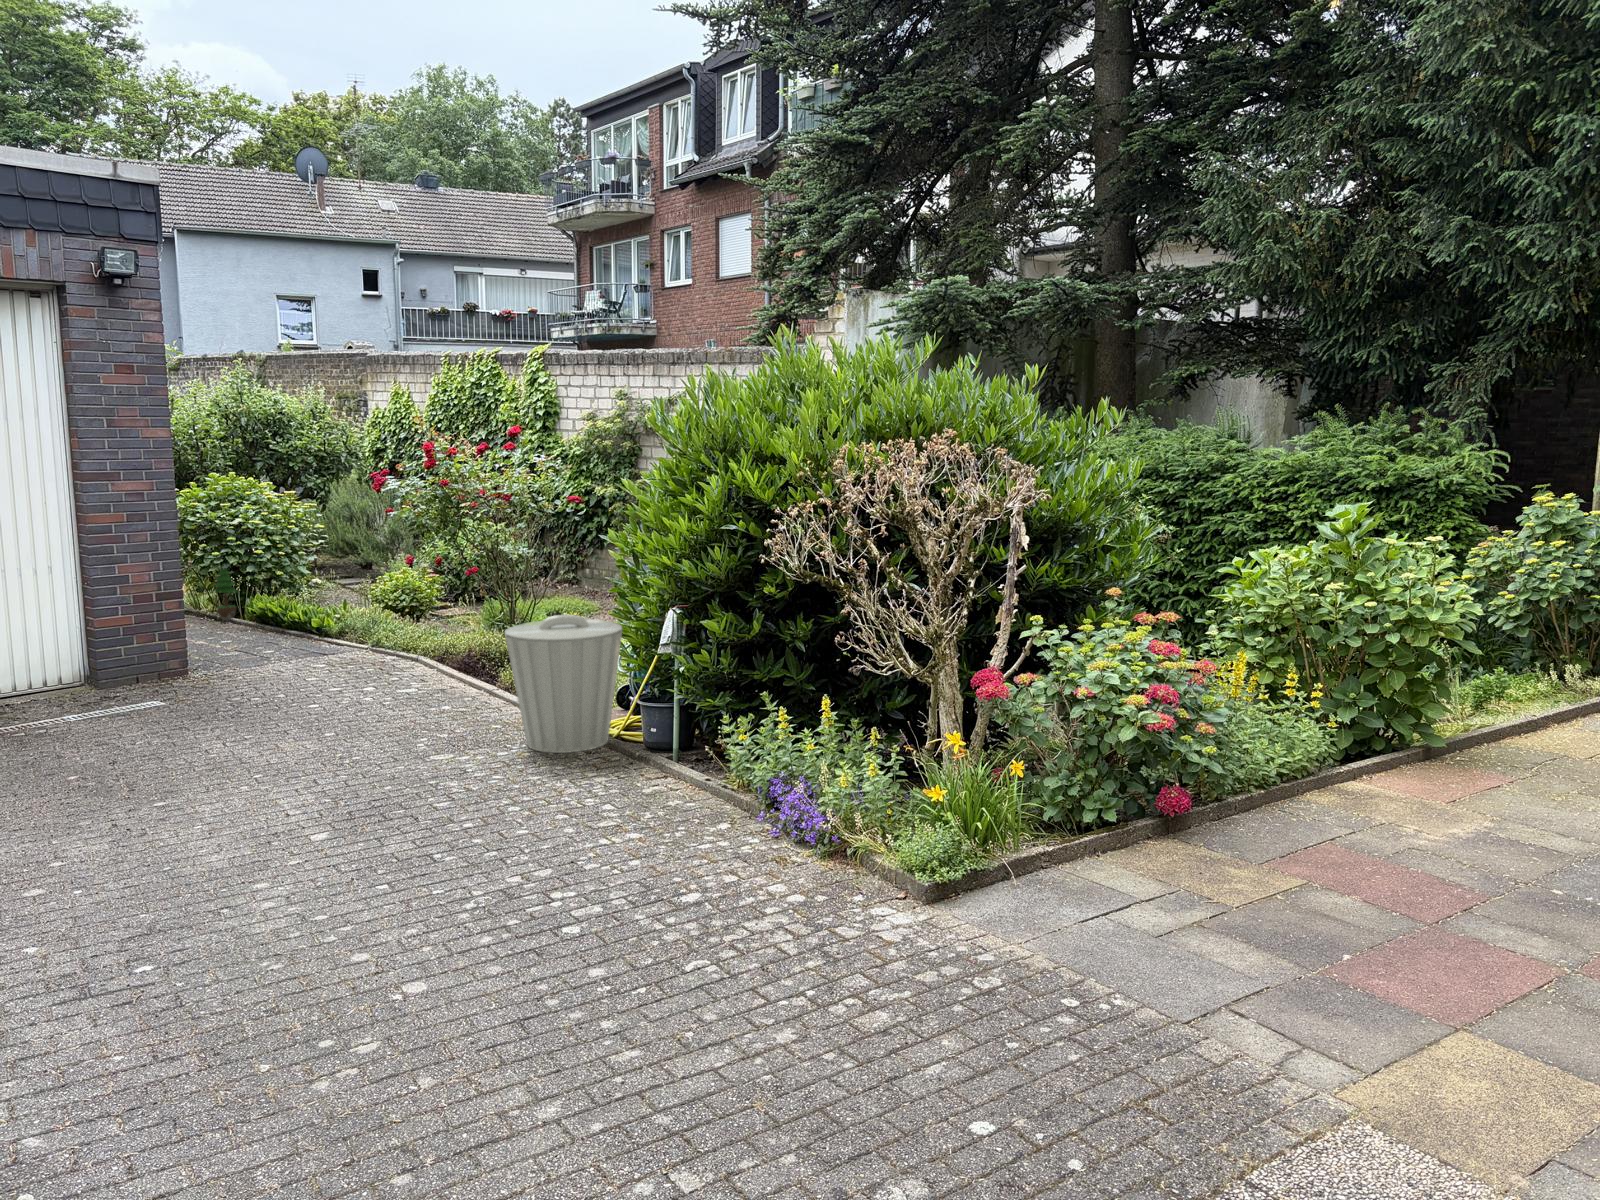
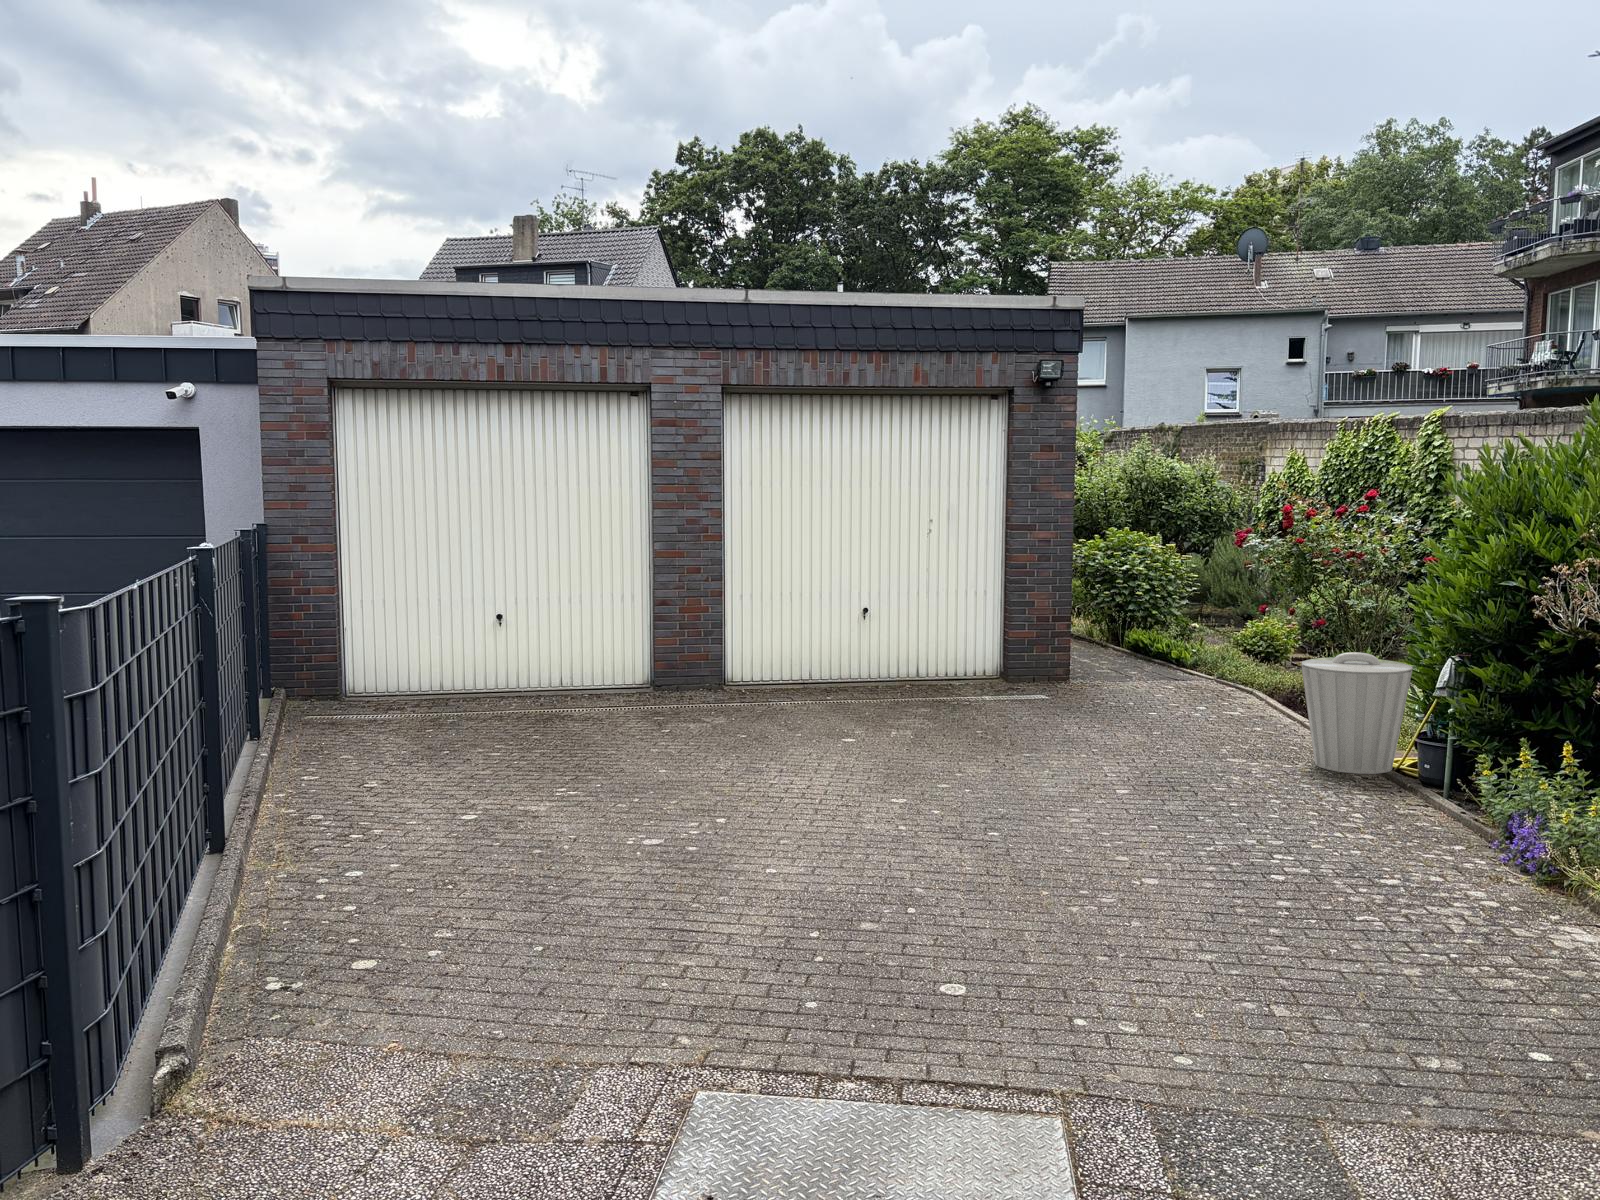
potted tree: present [215,569,238,621] -> none [1103,597,1122,650]

